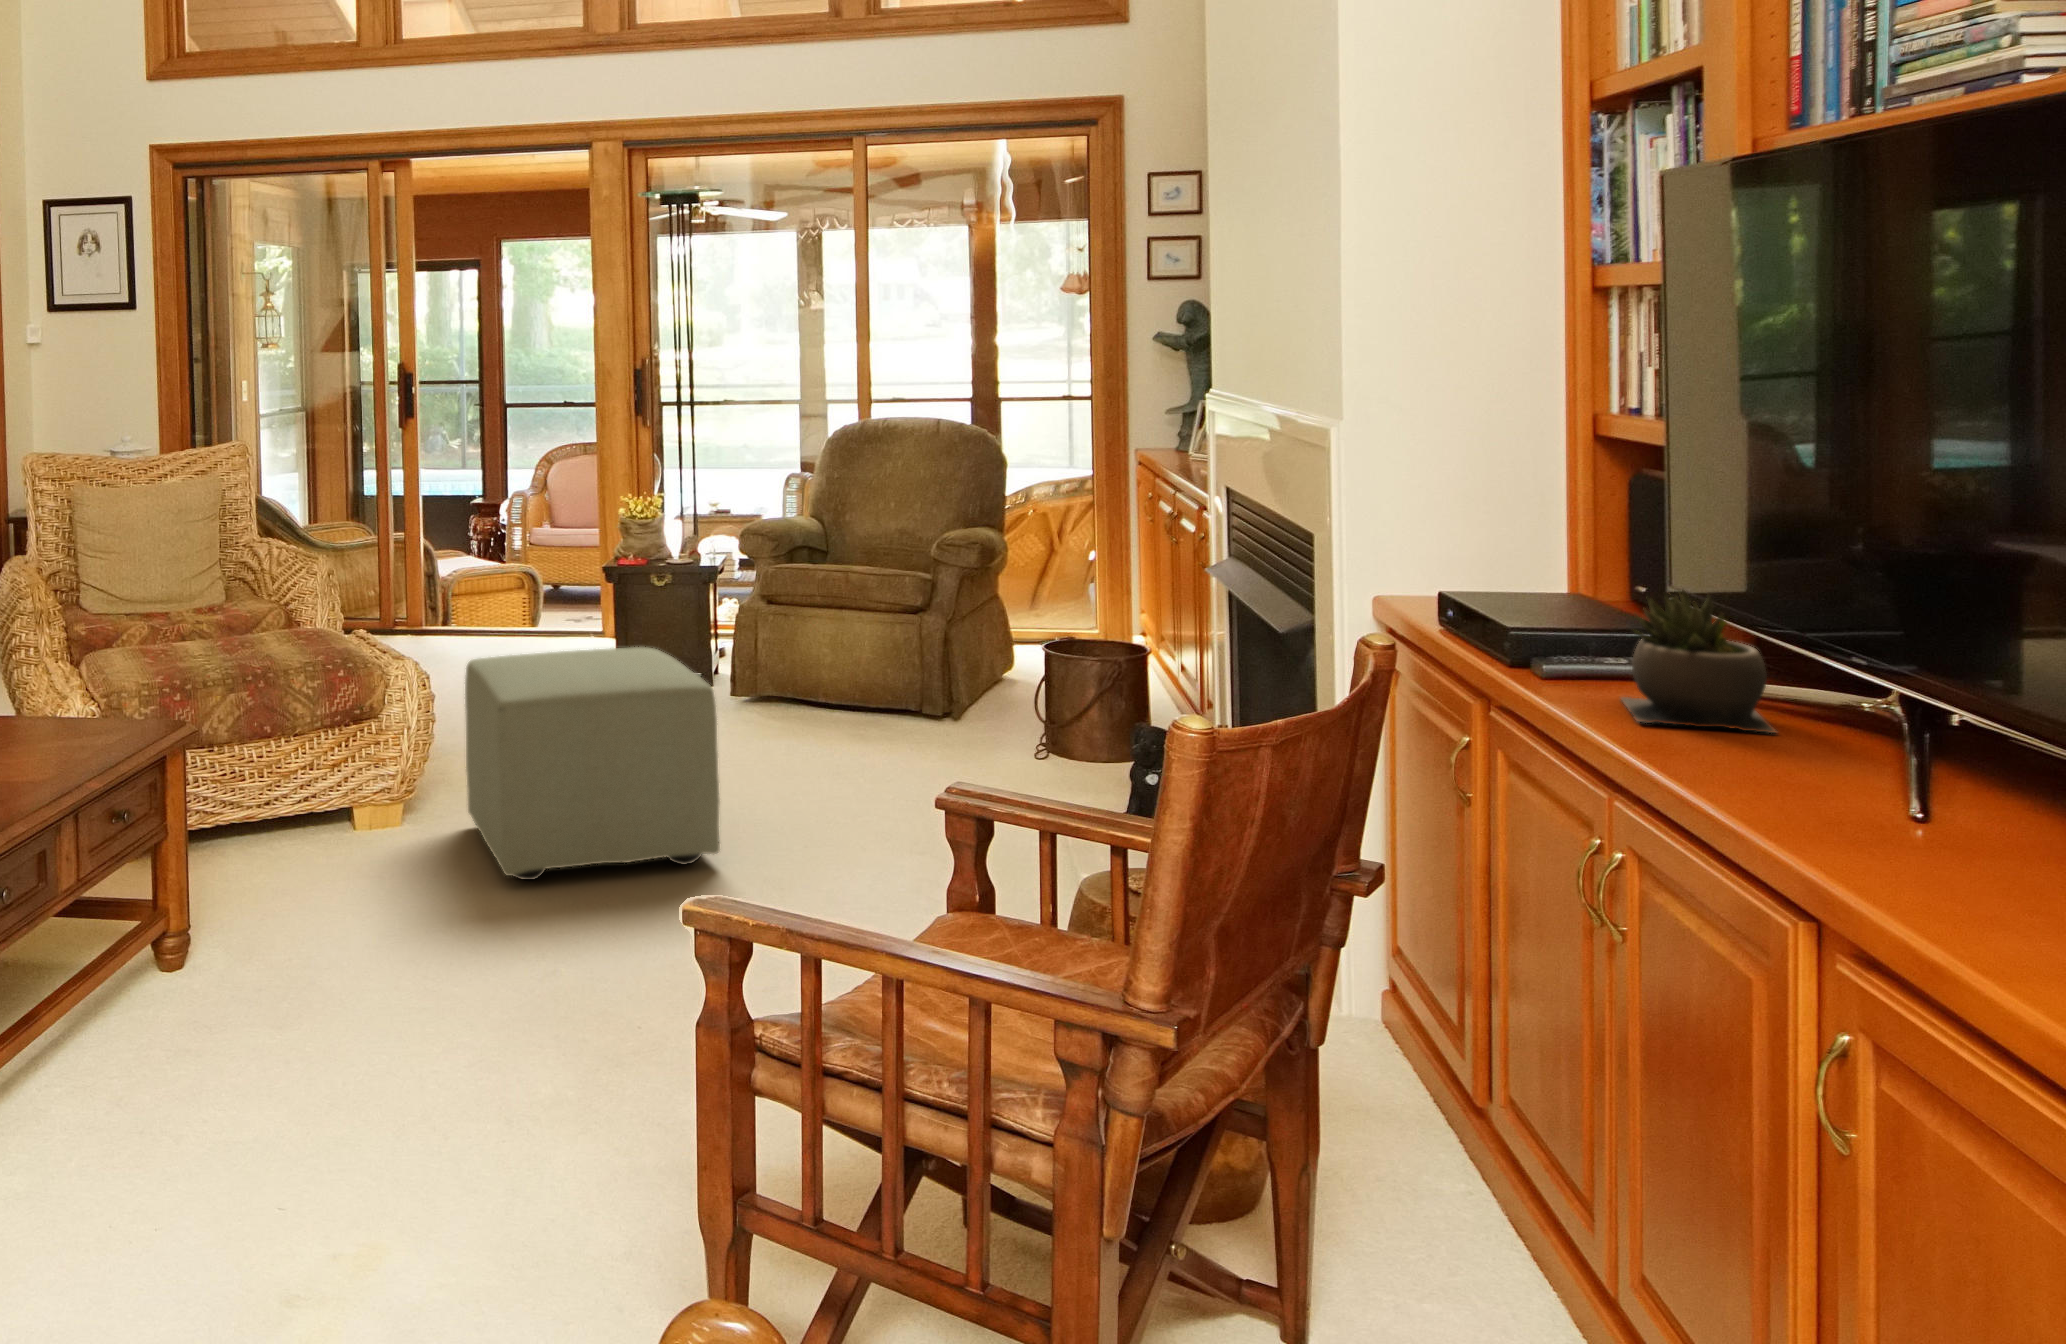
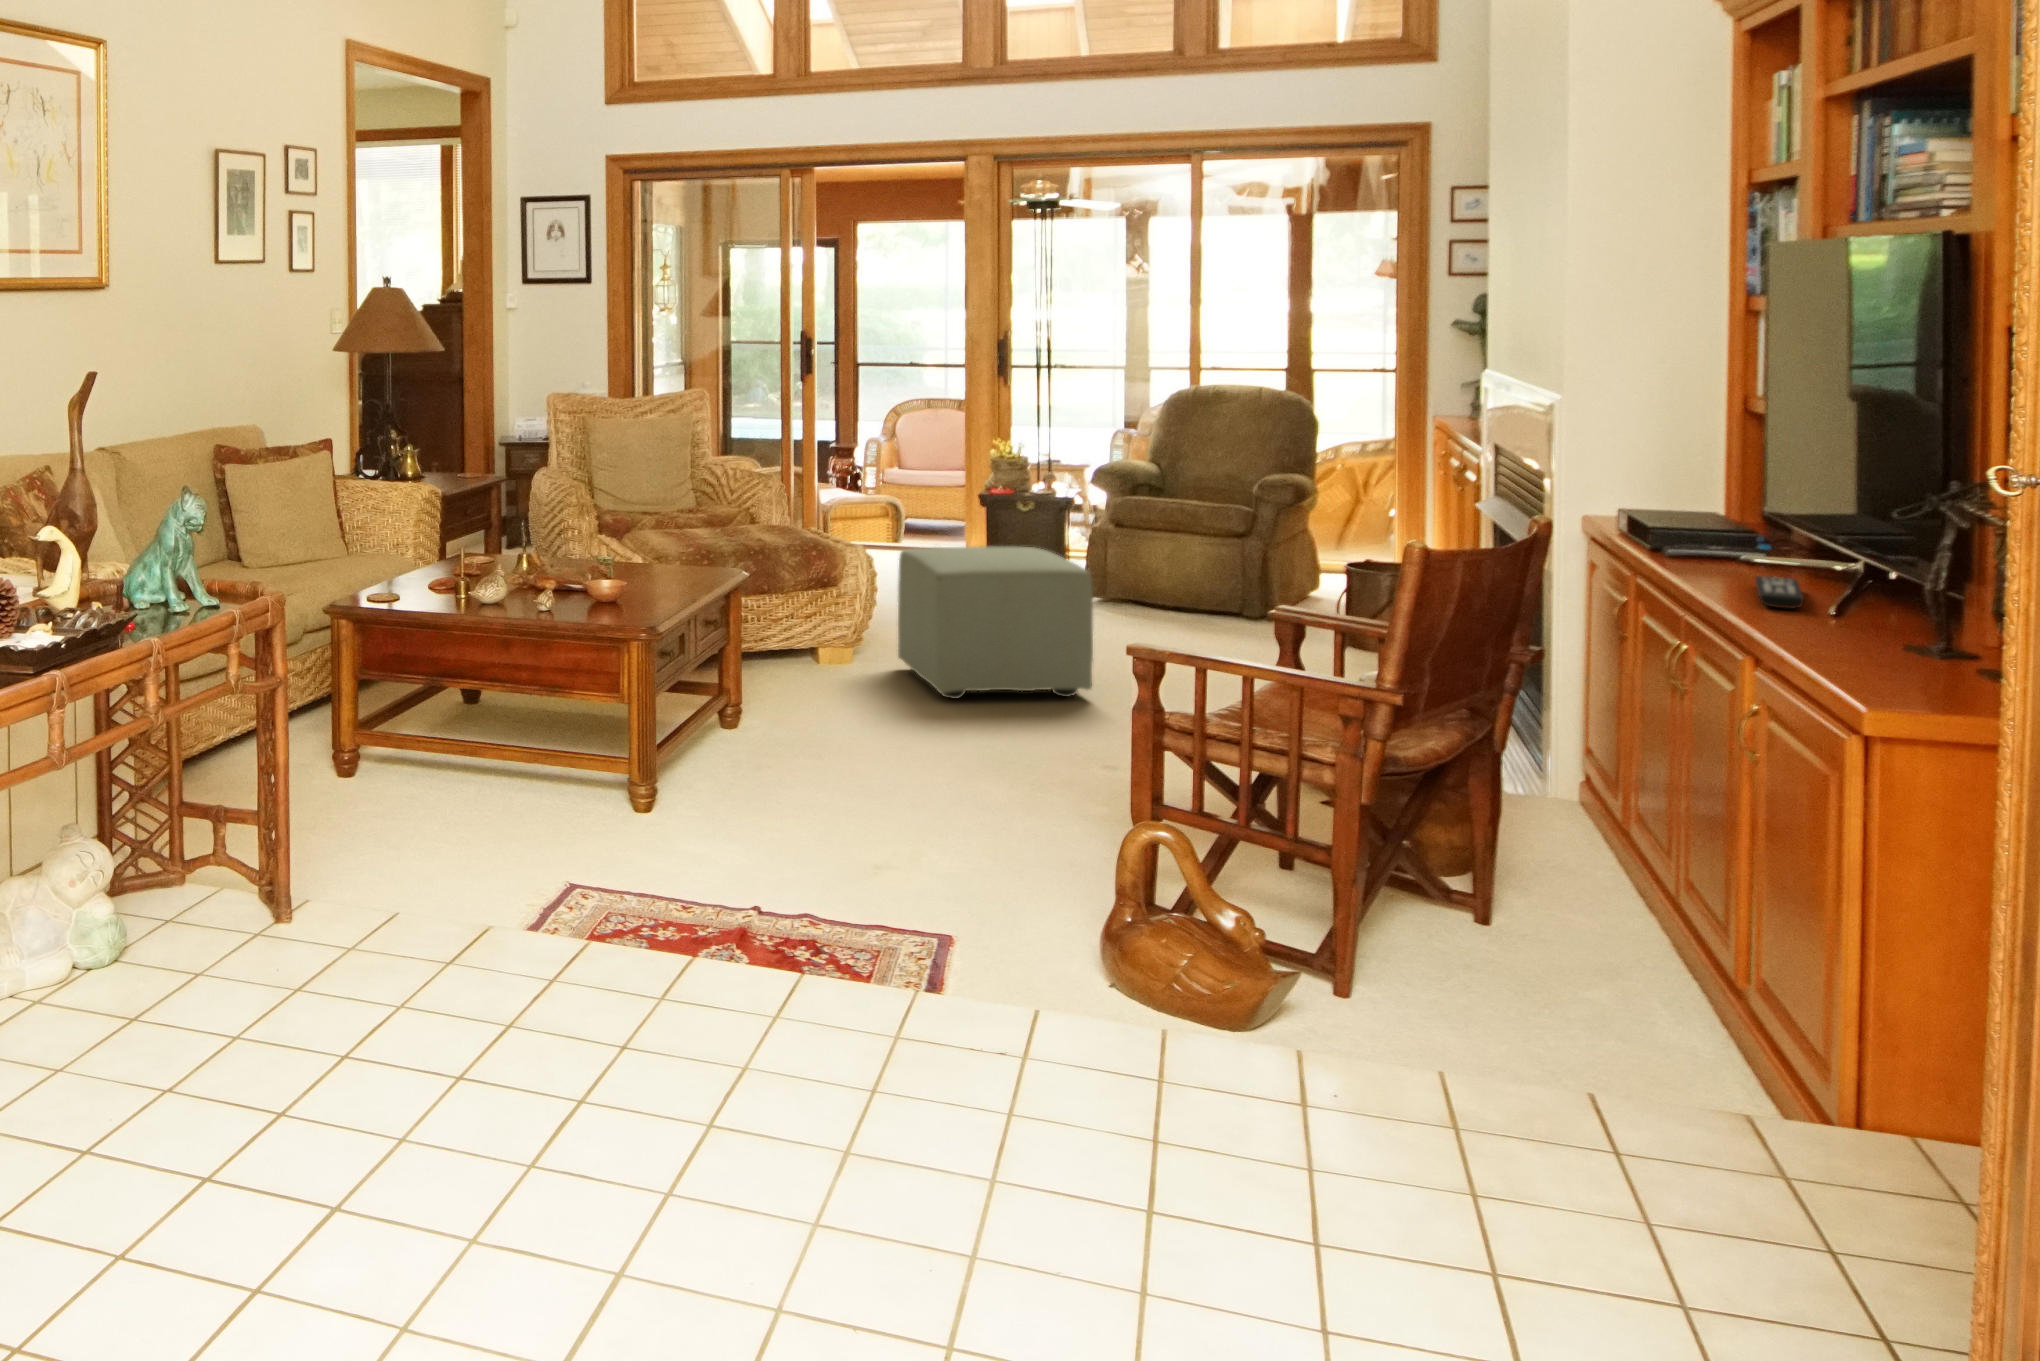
succulent plant: present [1621,590,1778,733] -> none [1707,496,1792,578]
remote control: none [1740,739,1884,826] -> present [1755,576,1804,609]

